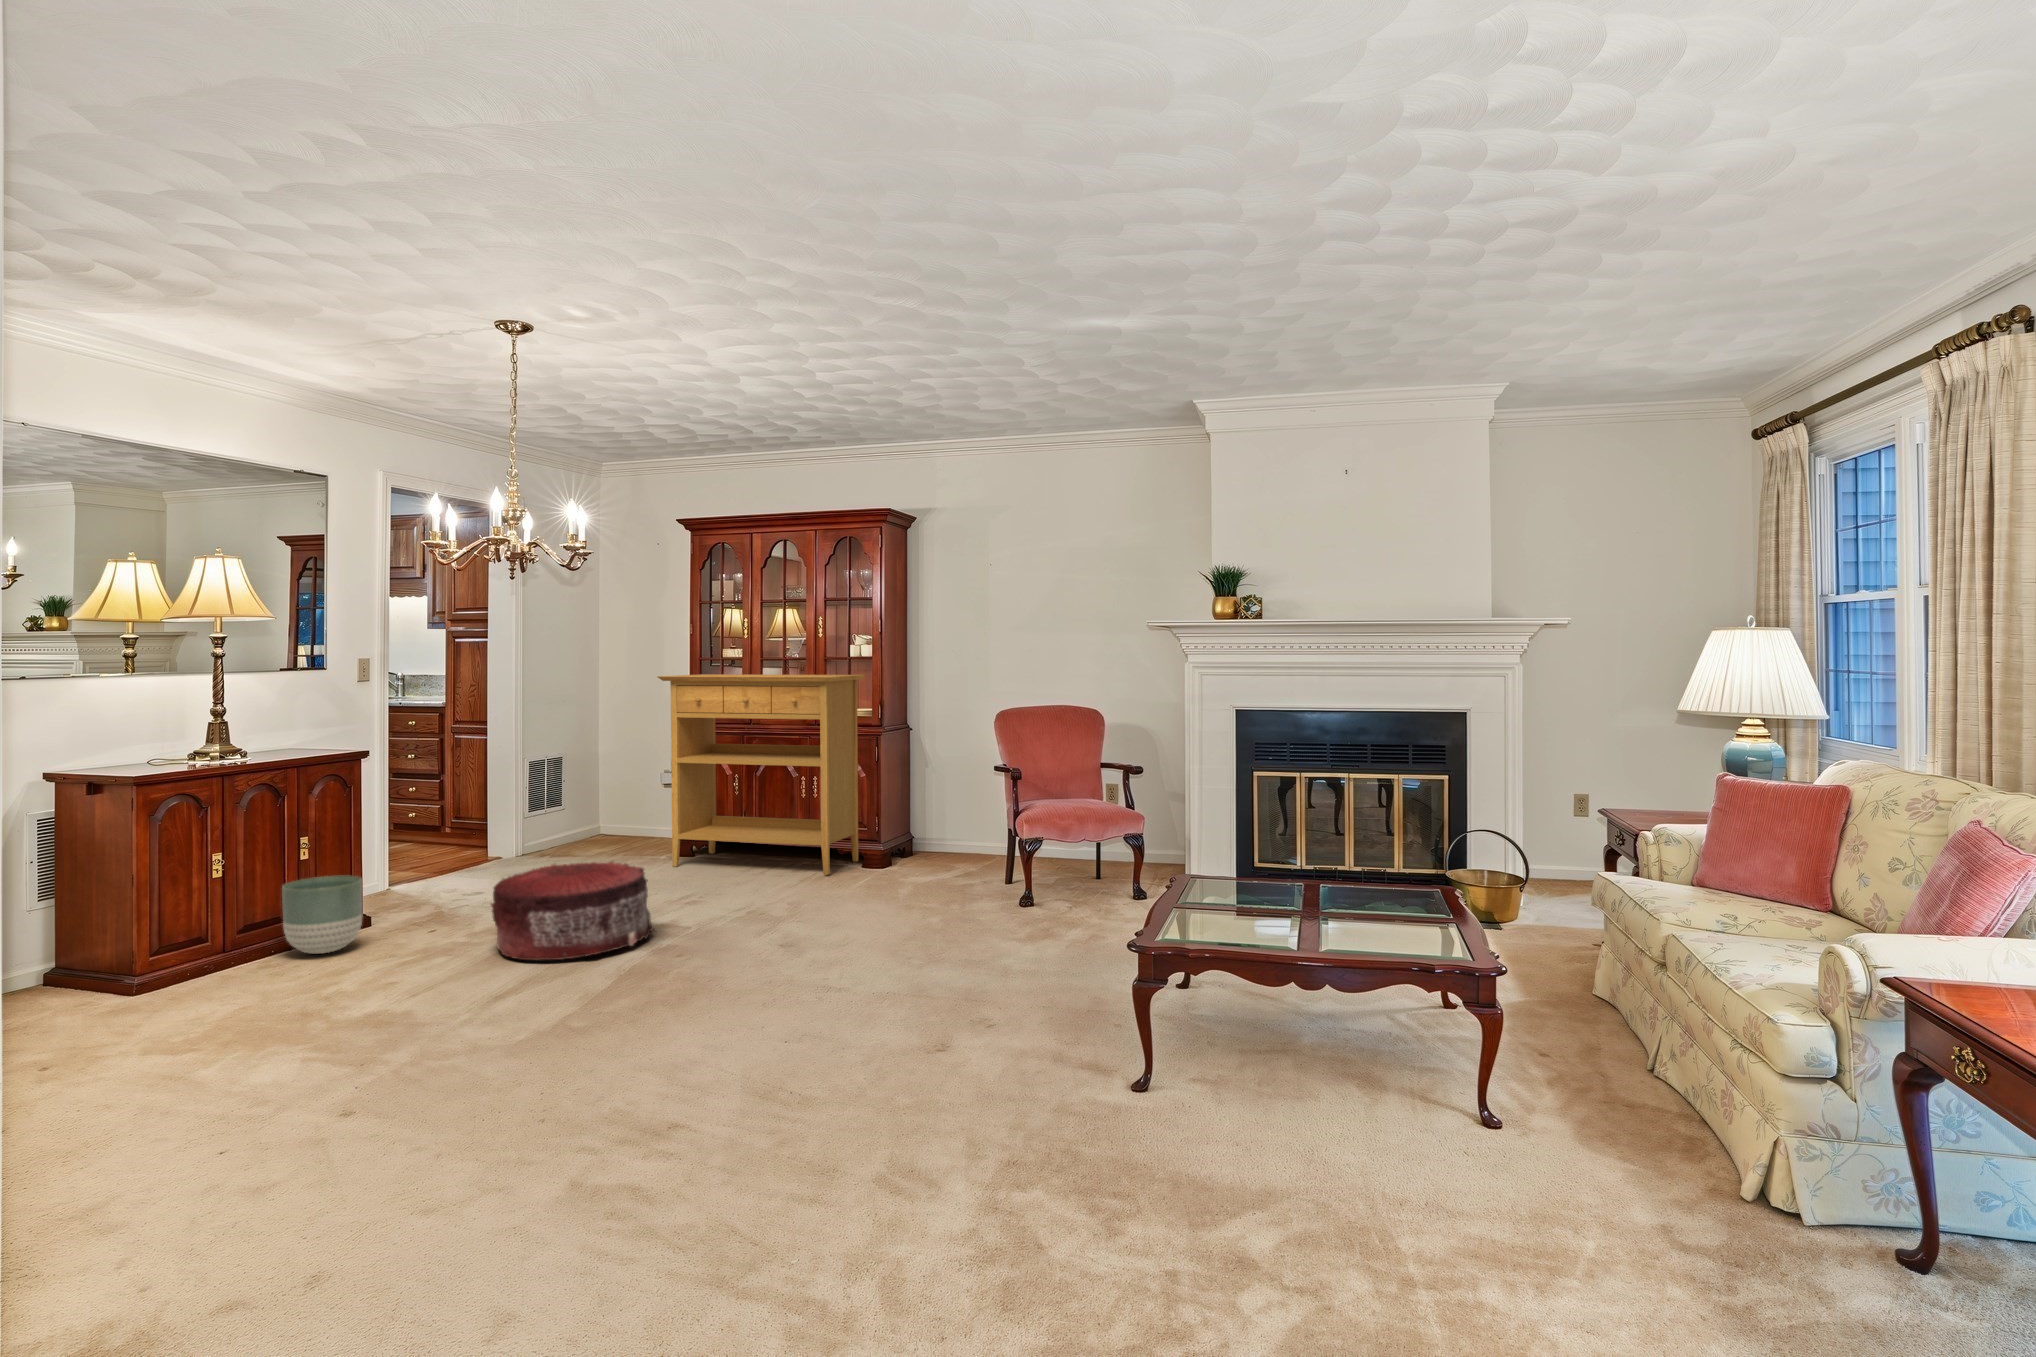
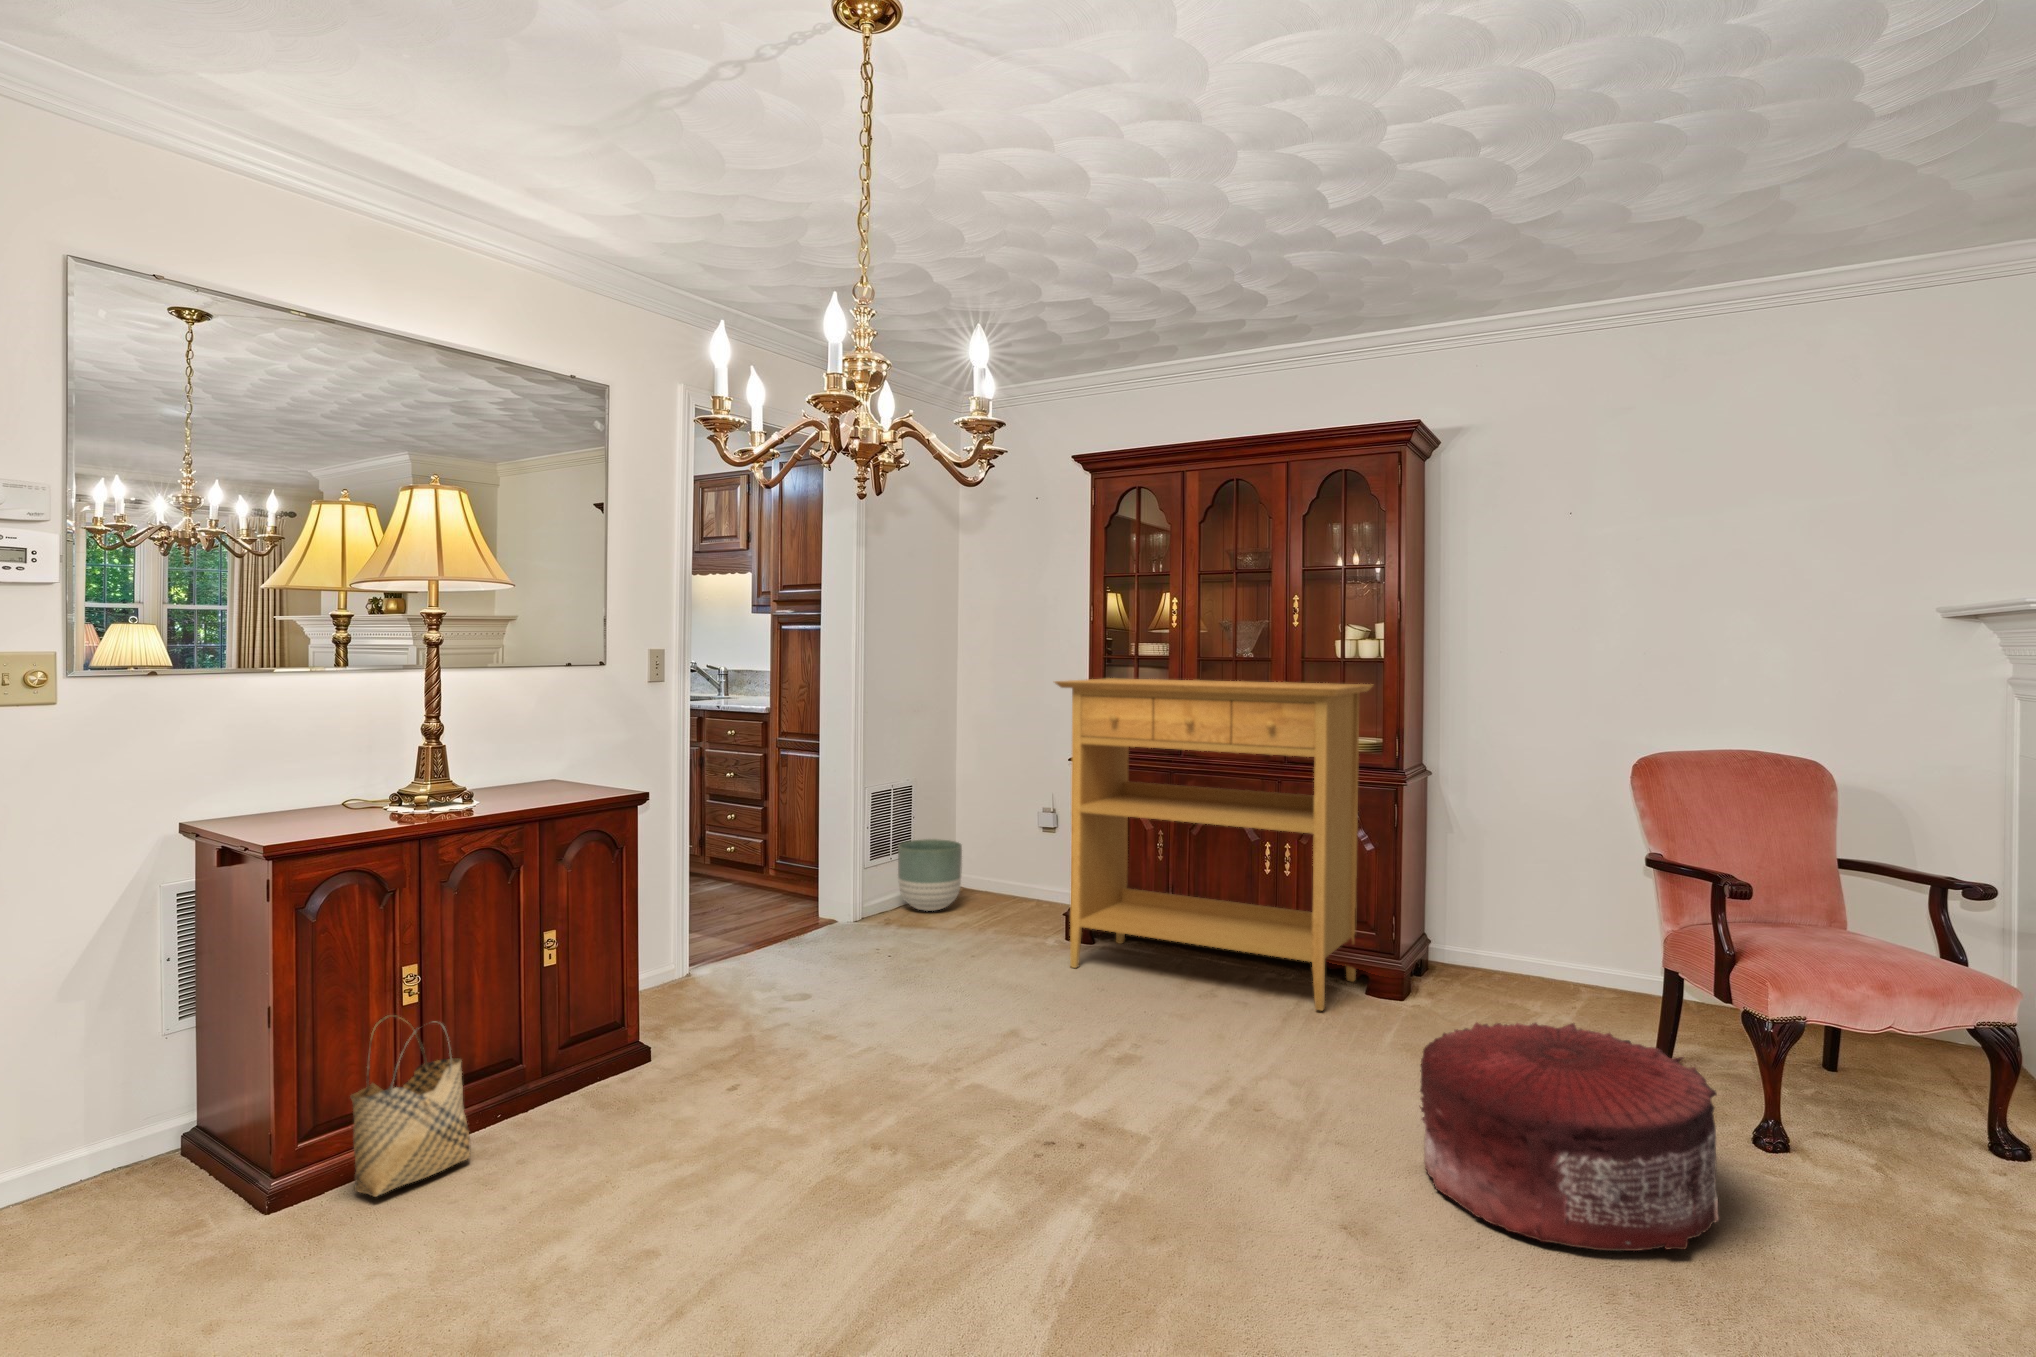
pouf: present [491,862,653,961] -> present [1419,1022,1719,1251]
planter: present [282,876,363,954] -> present [898,839,962,911]
woven basket: none [189,881,264,984] -> present [351,1015,470,1197]

